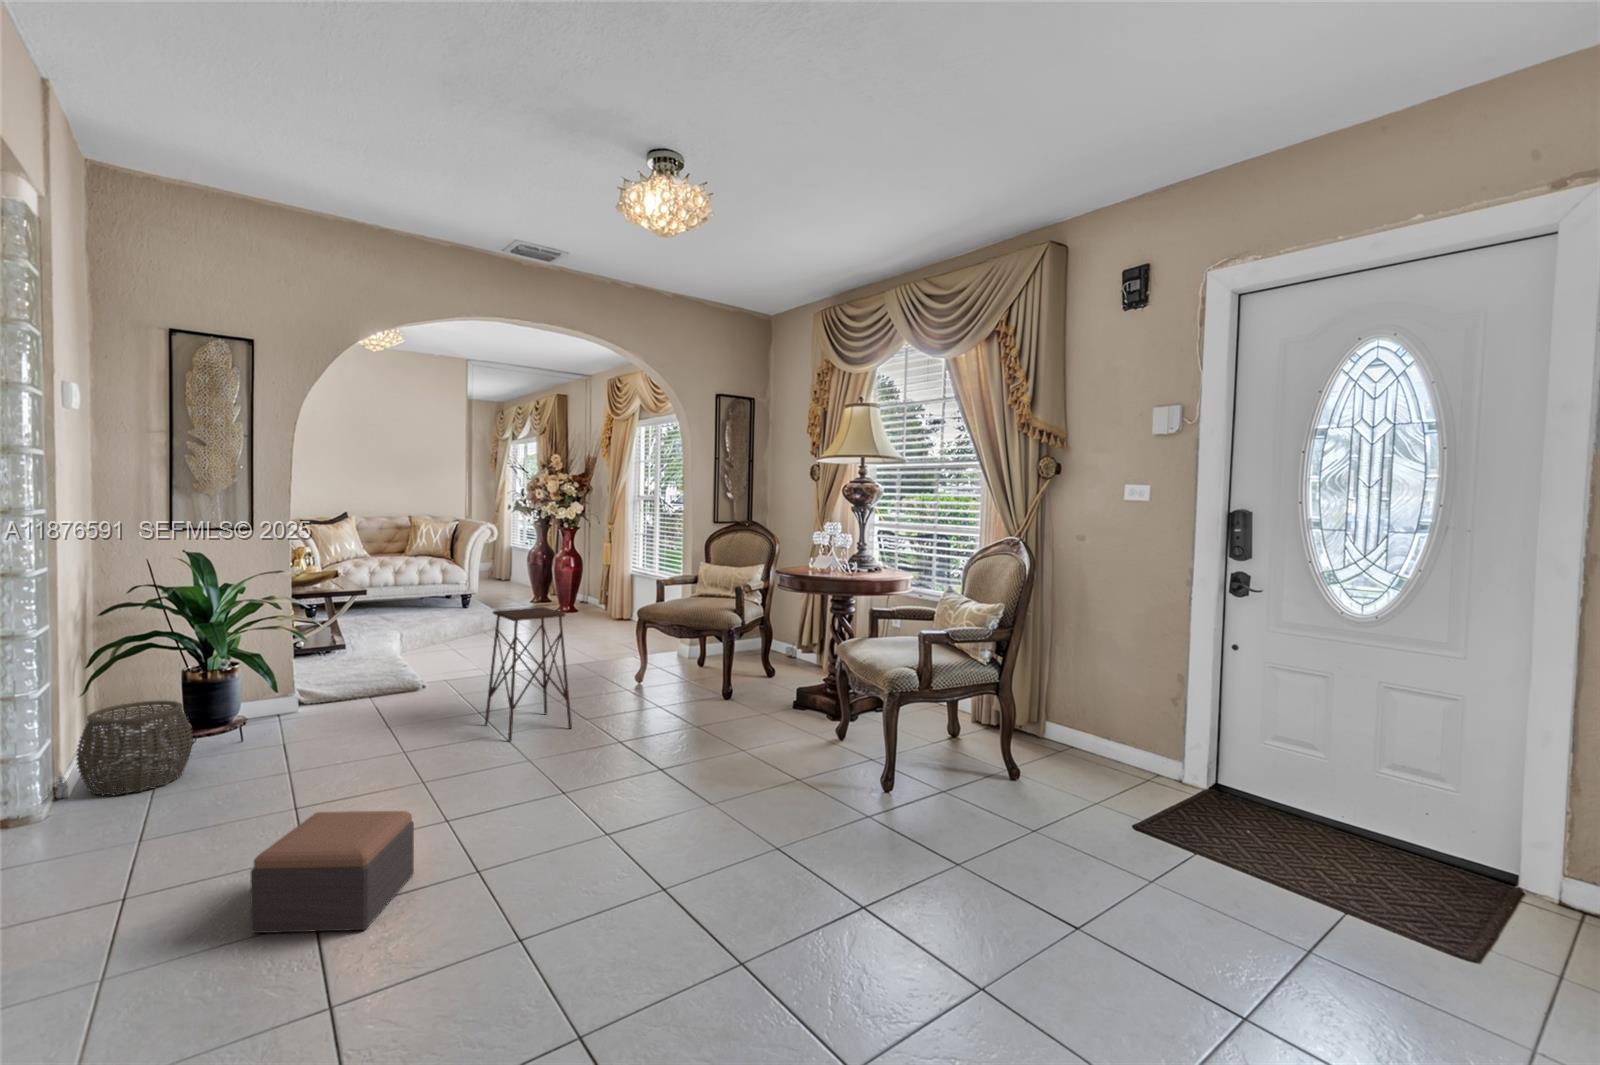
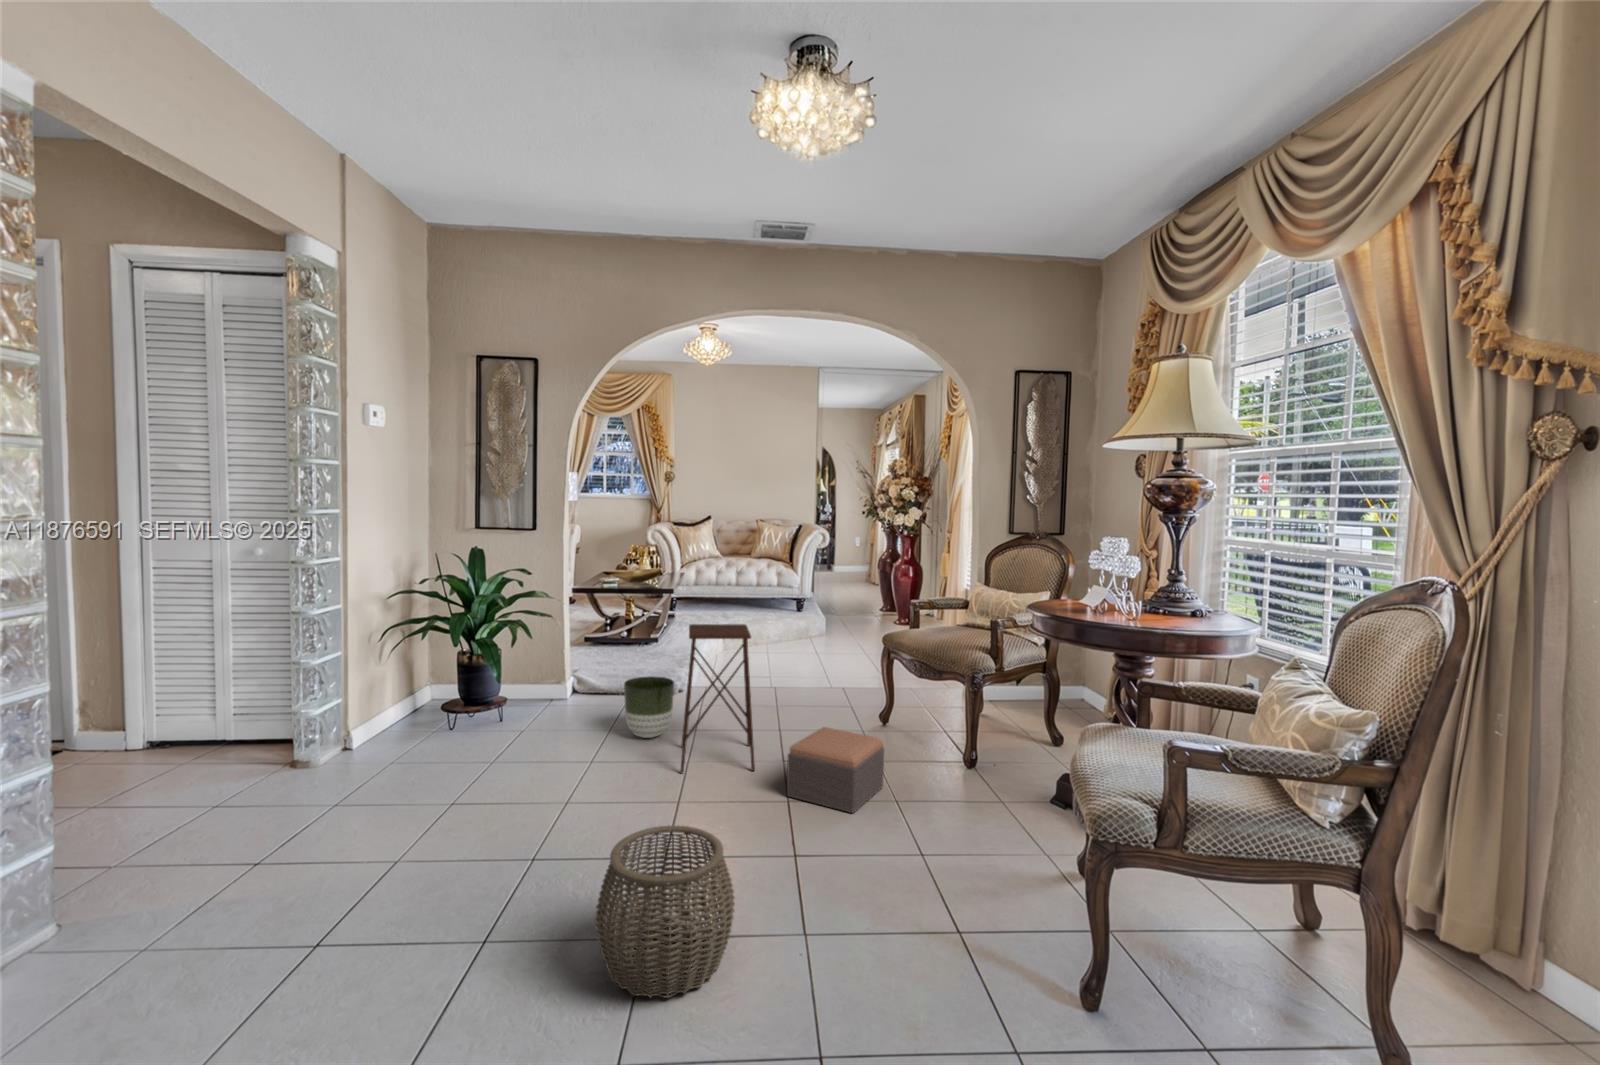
planter: none [413,667,466,725] -> present [624,676,674,738]
woven basket: present [76,700,193,795] -> present [595,826,735,998]
footstool: present [251,811,414,933] -> present [787,727,884,813]

